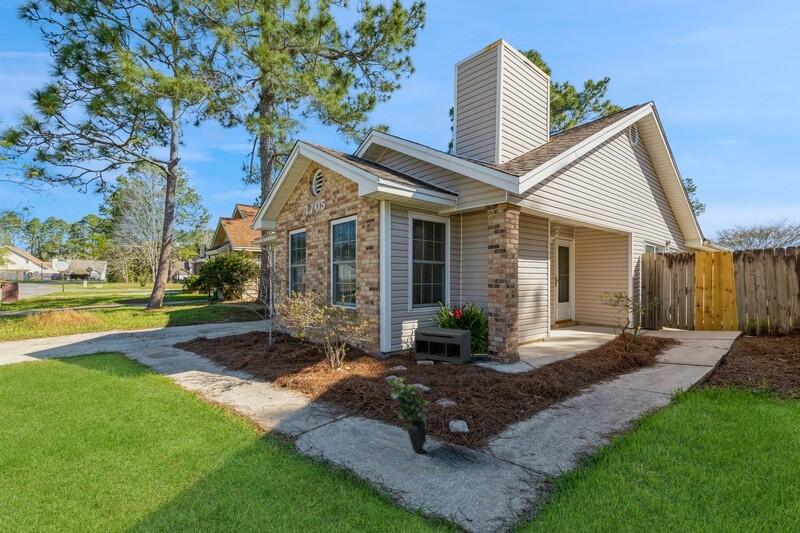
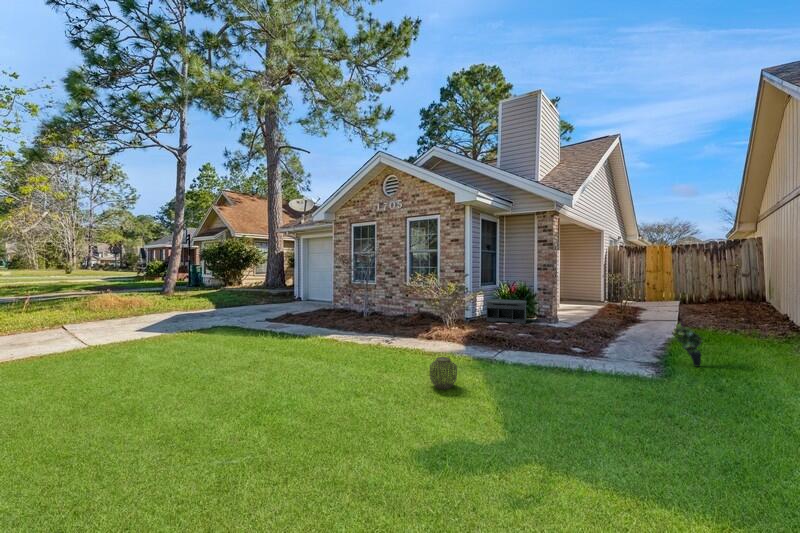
potted plant: present [388,377,429,453] -> present [674,324,702,367]
woven basket: none [84,440,144,502] -> present [430,357,457,389]

